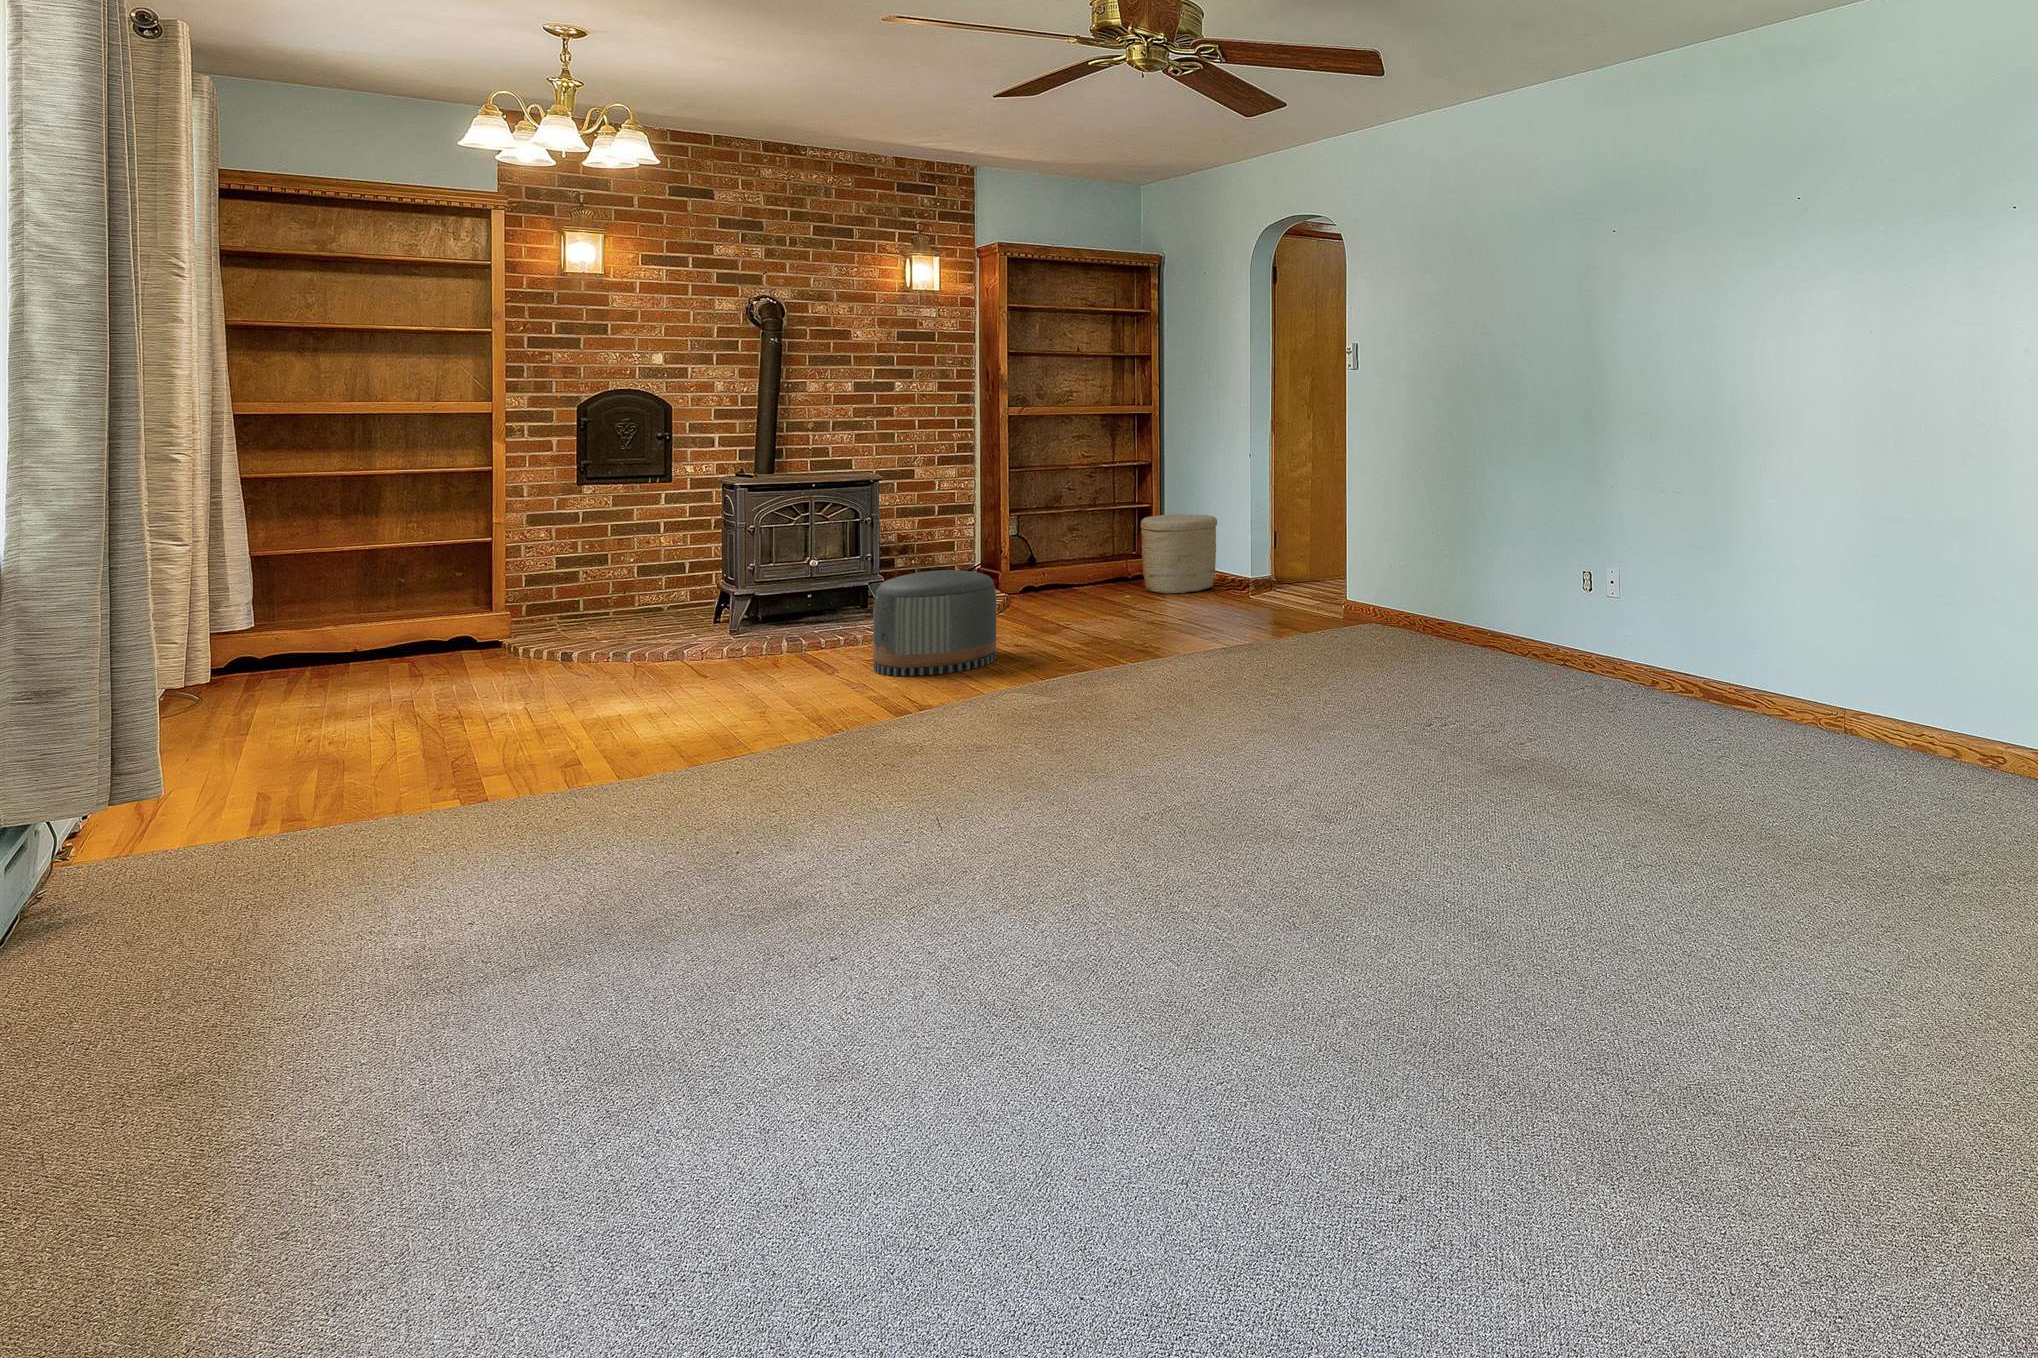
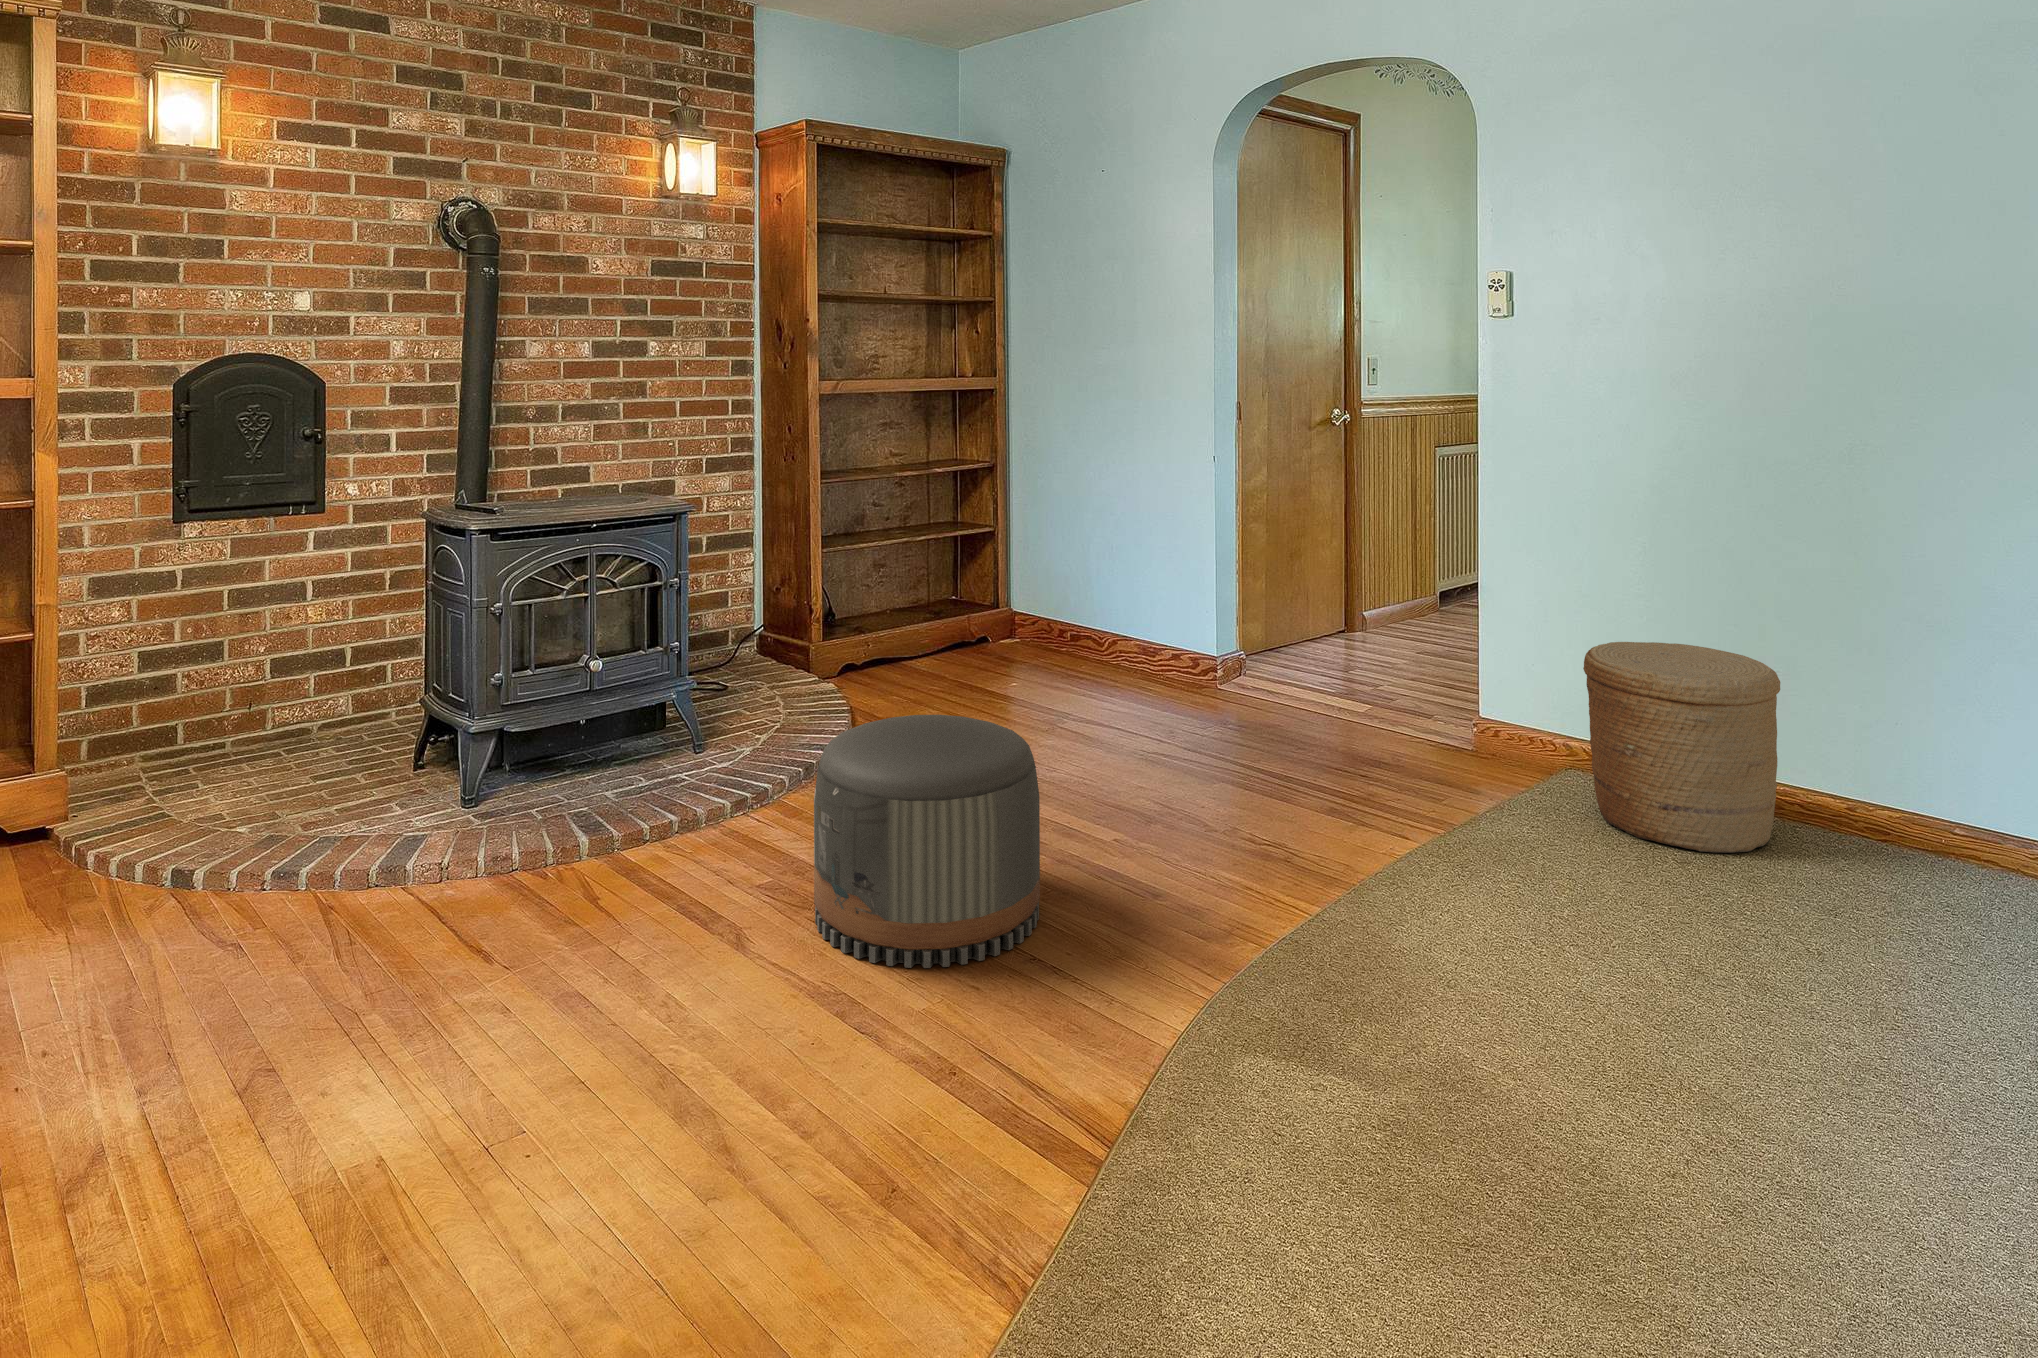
woven basket: present [1140,514,1217,593] -> present [1583,642,1780,853]

